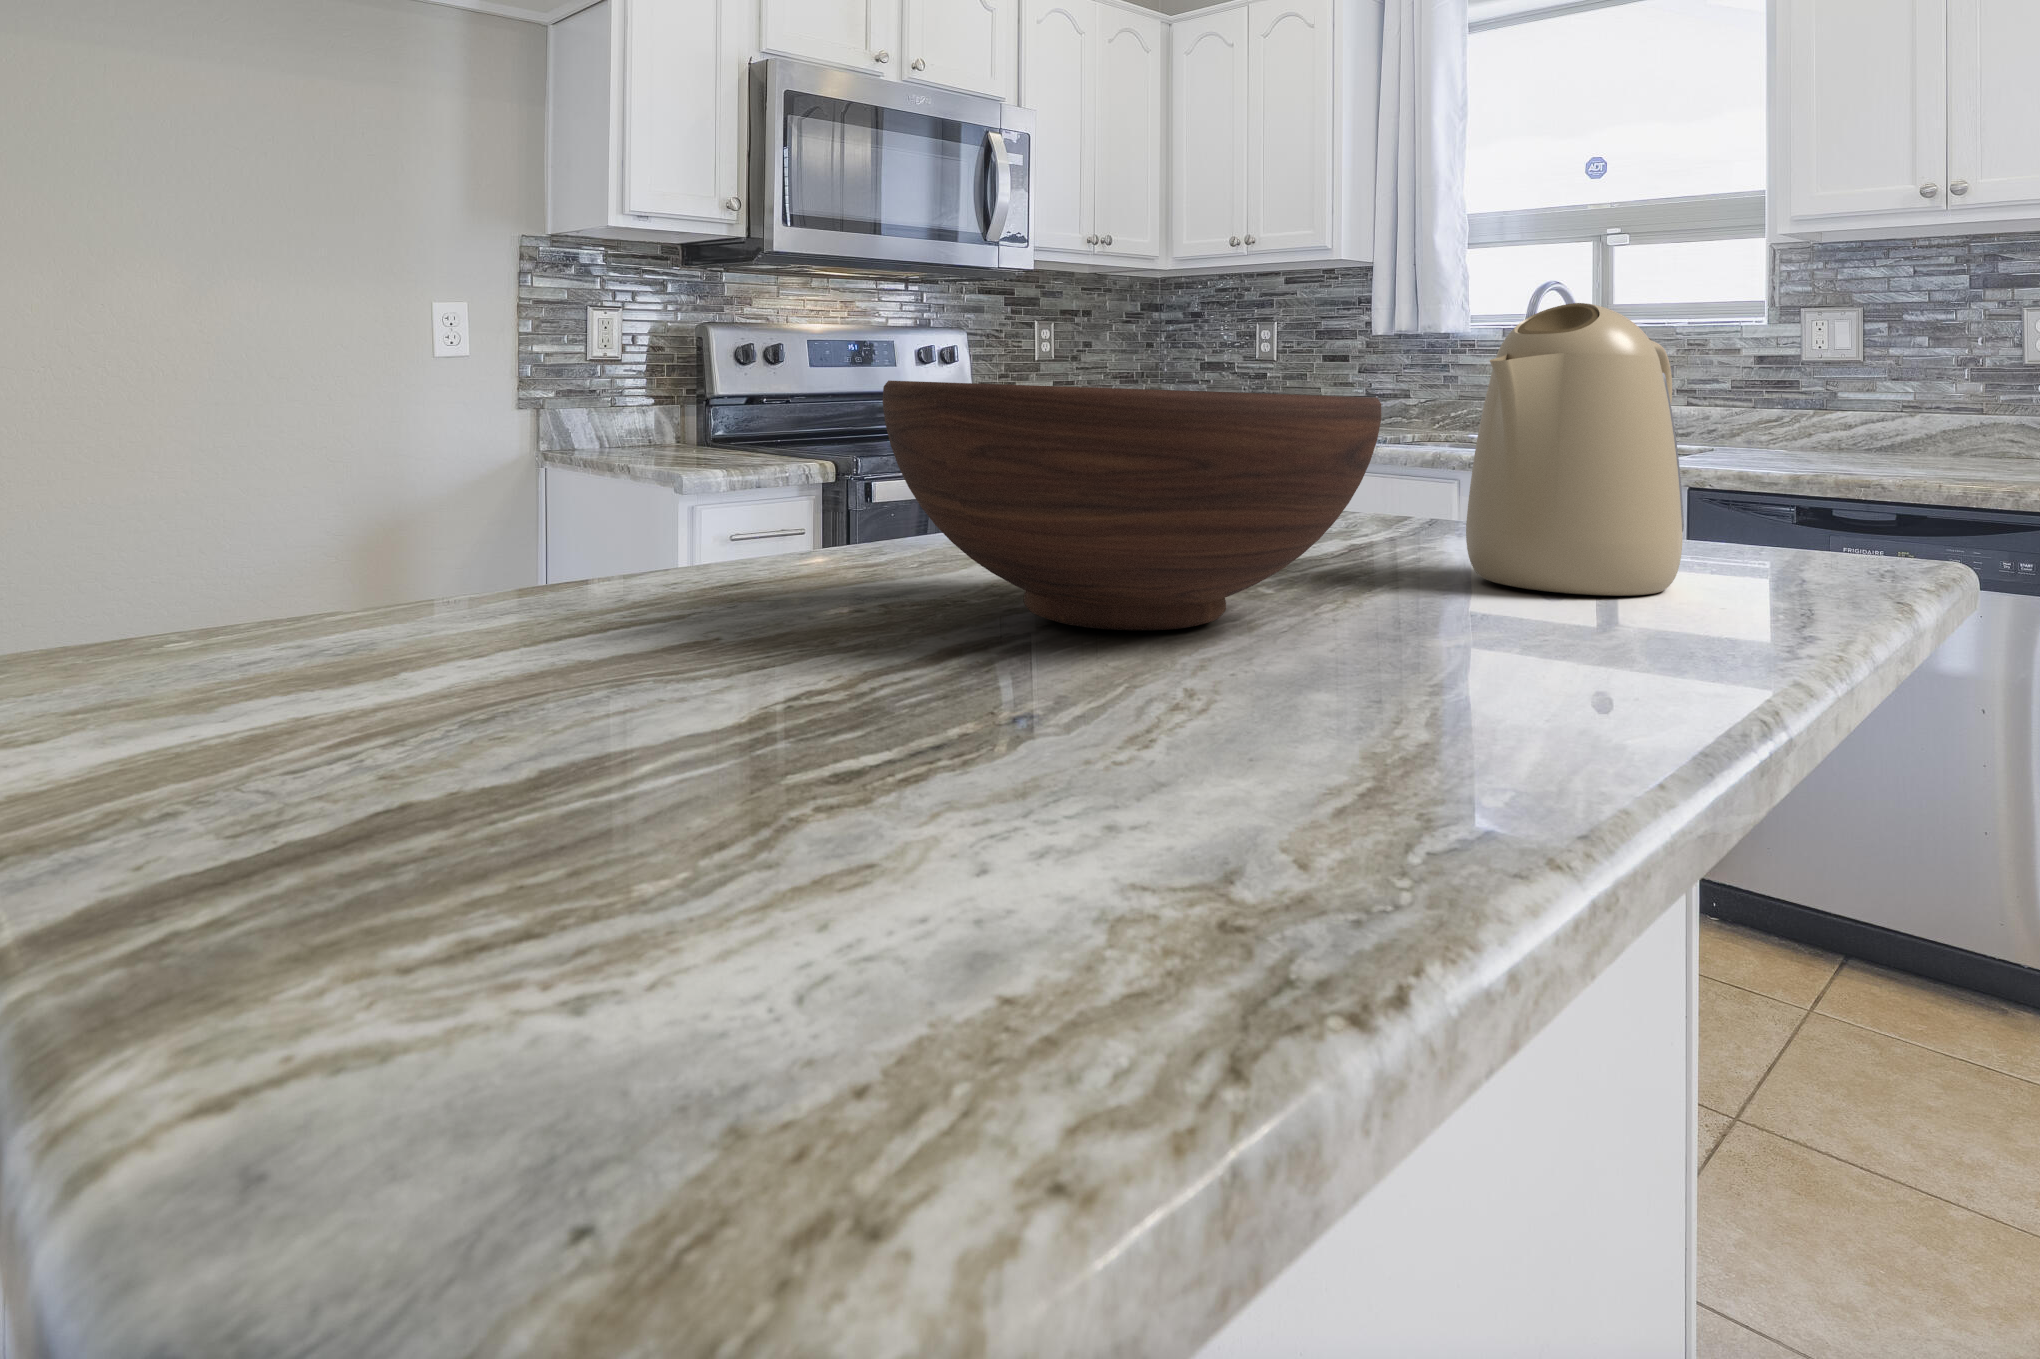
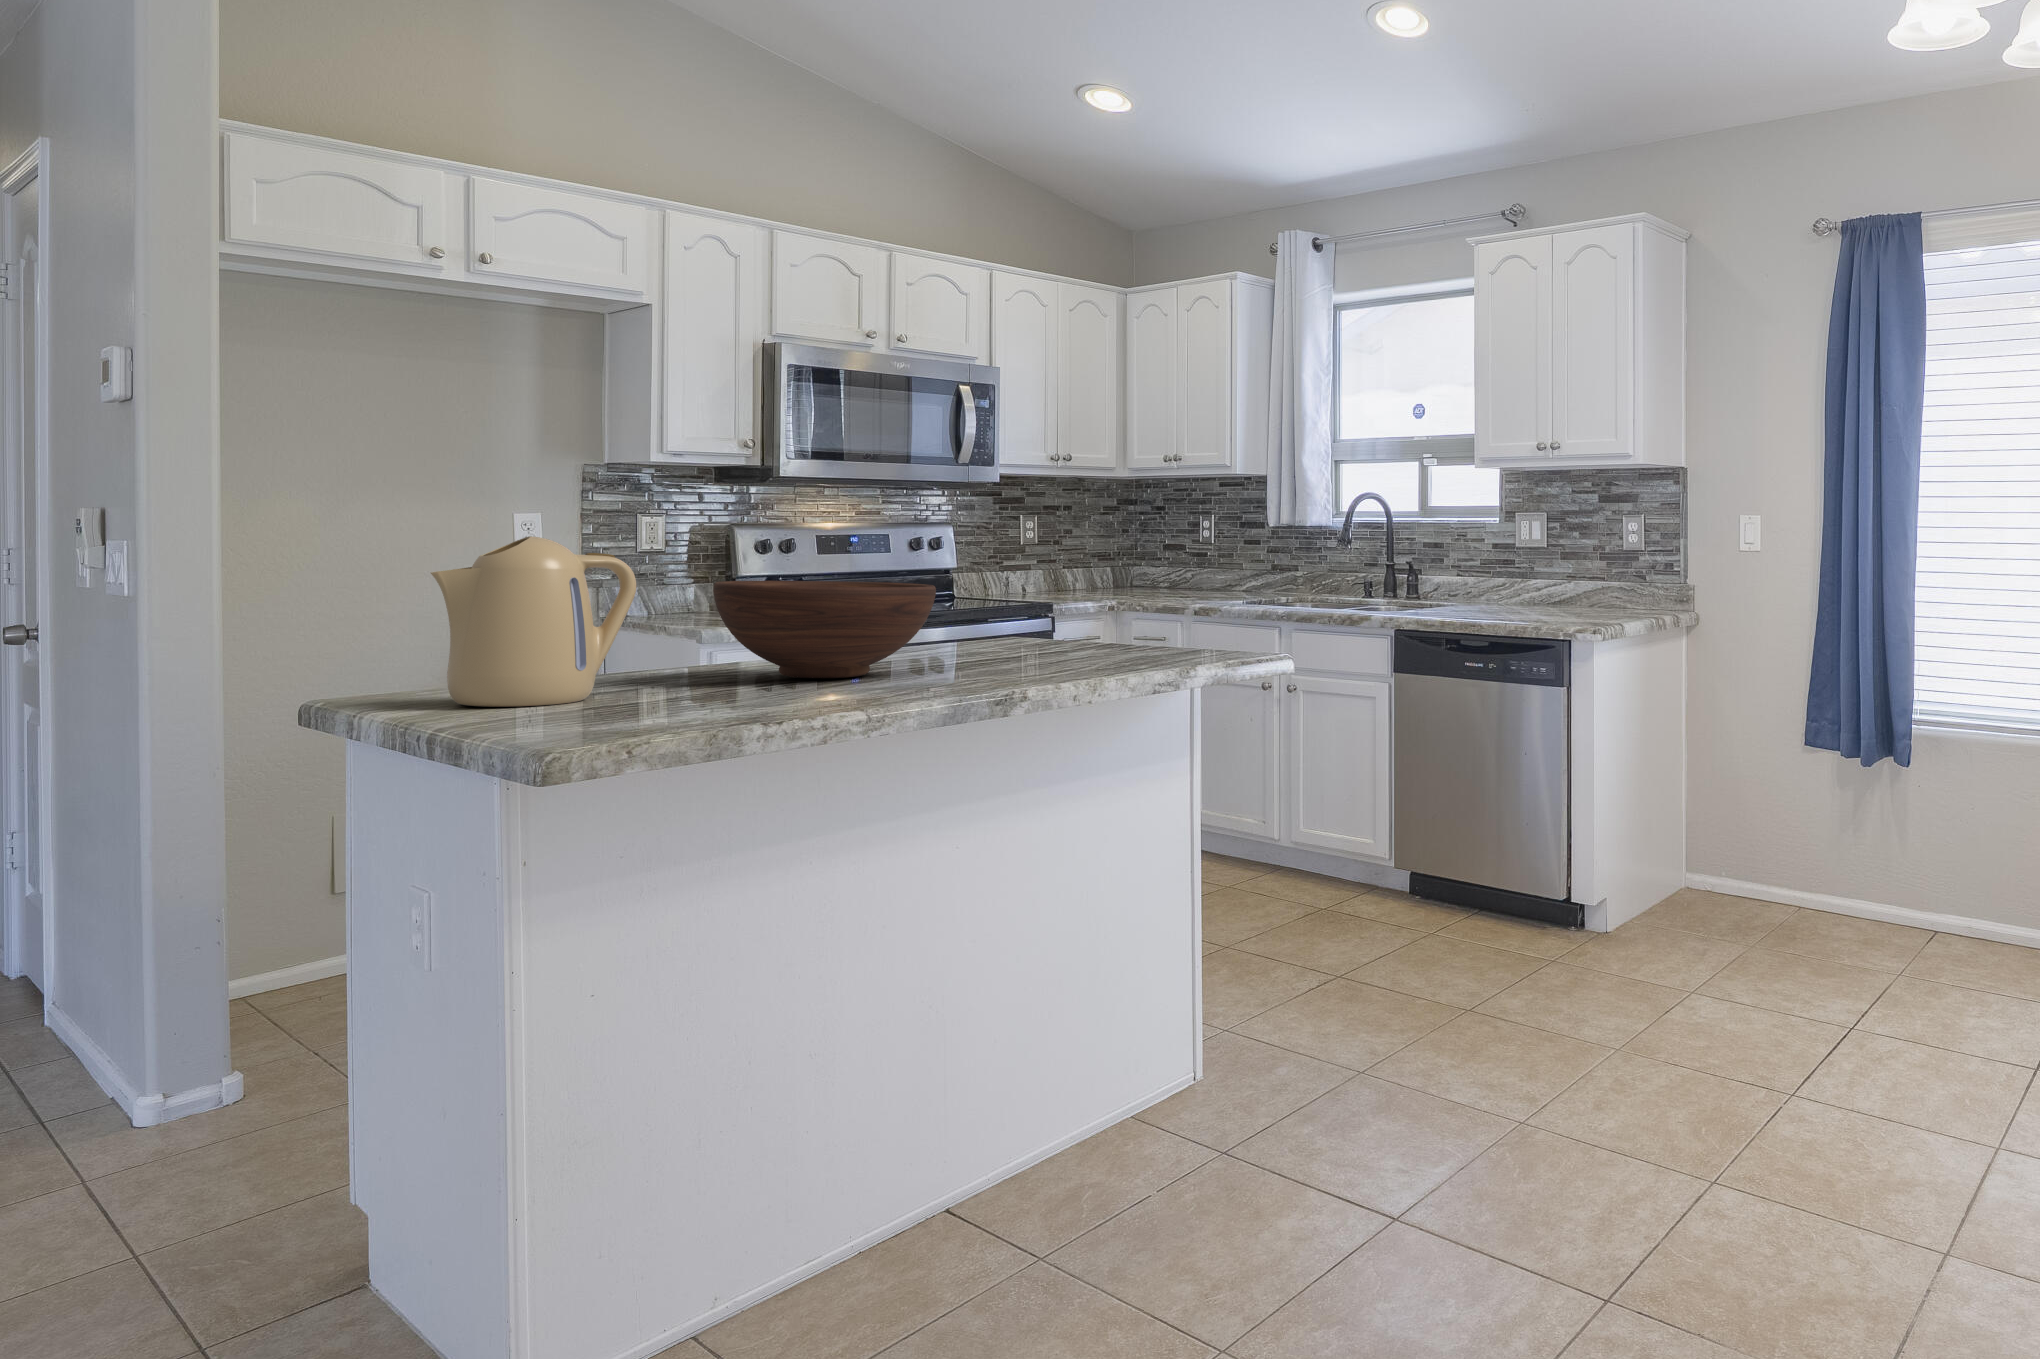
kettle: present [1466,303,1684,596] -> present [431,536,636,707]

